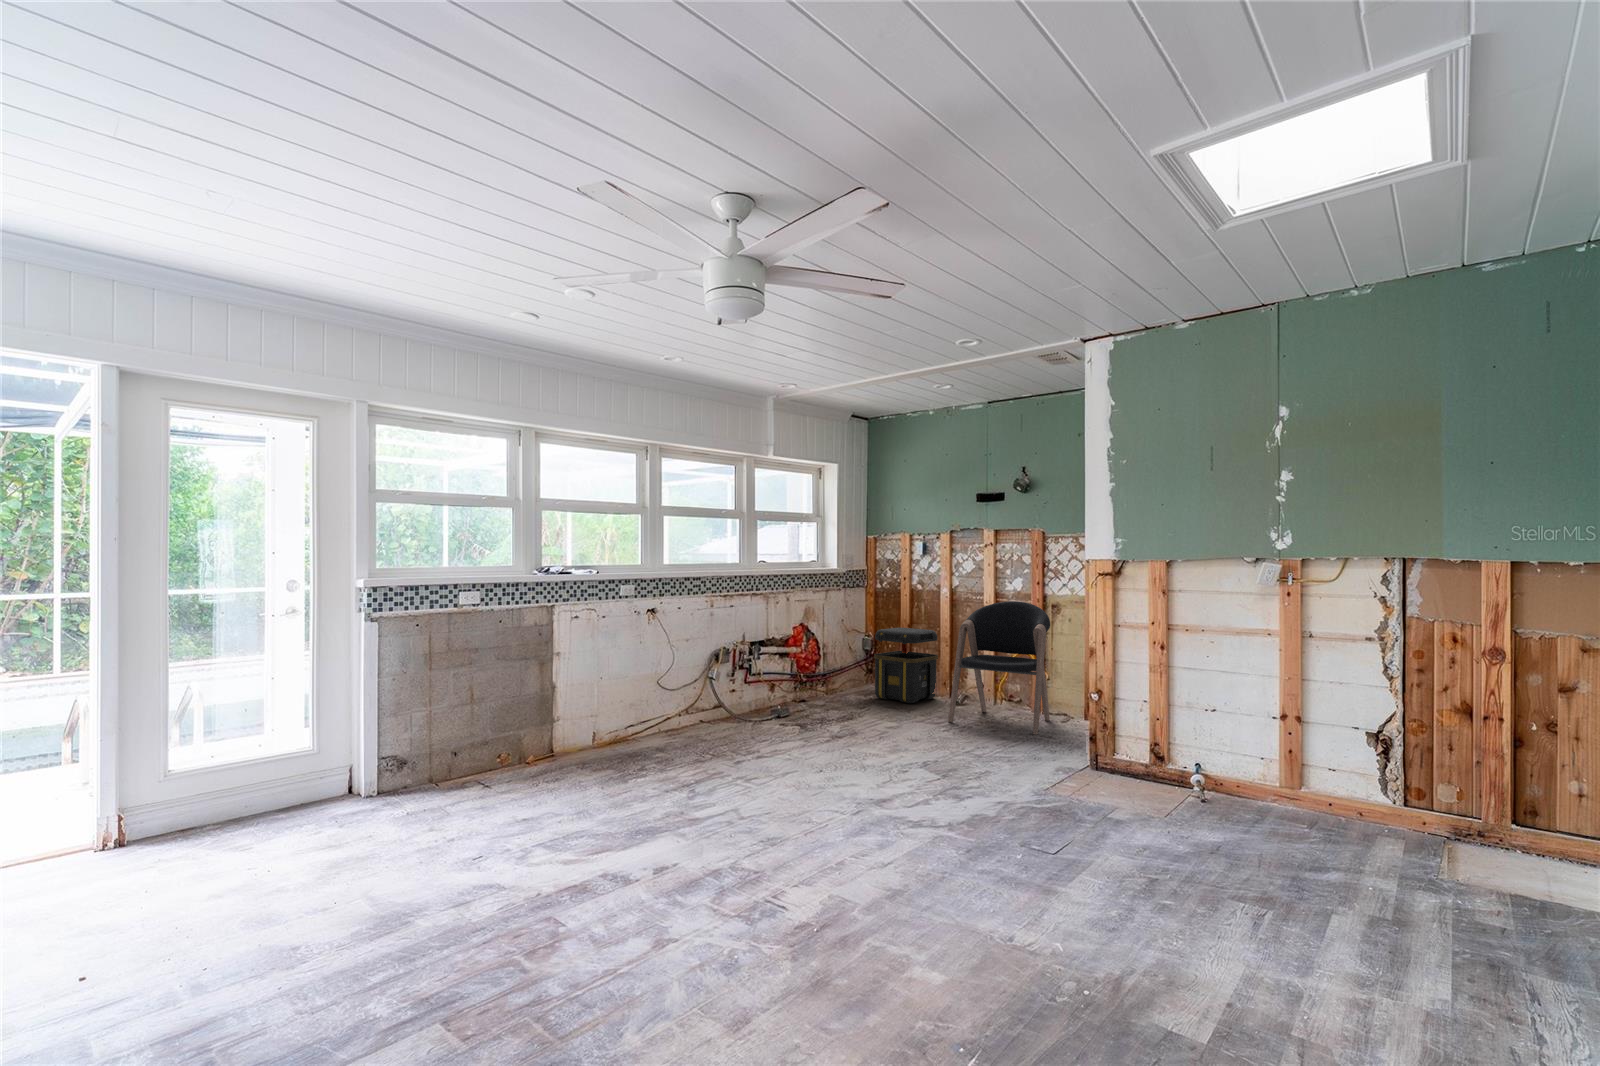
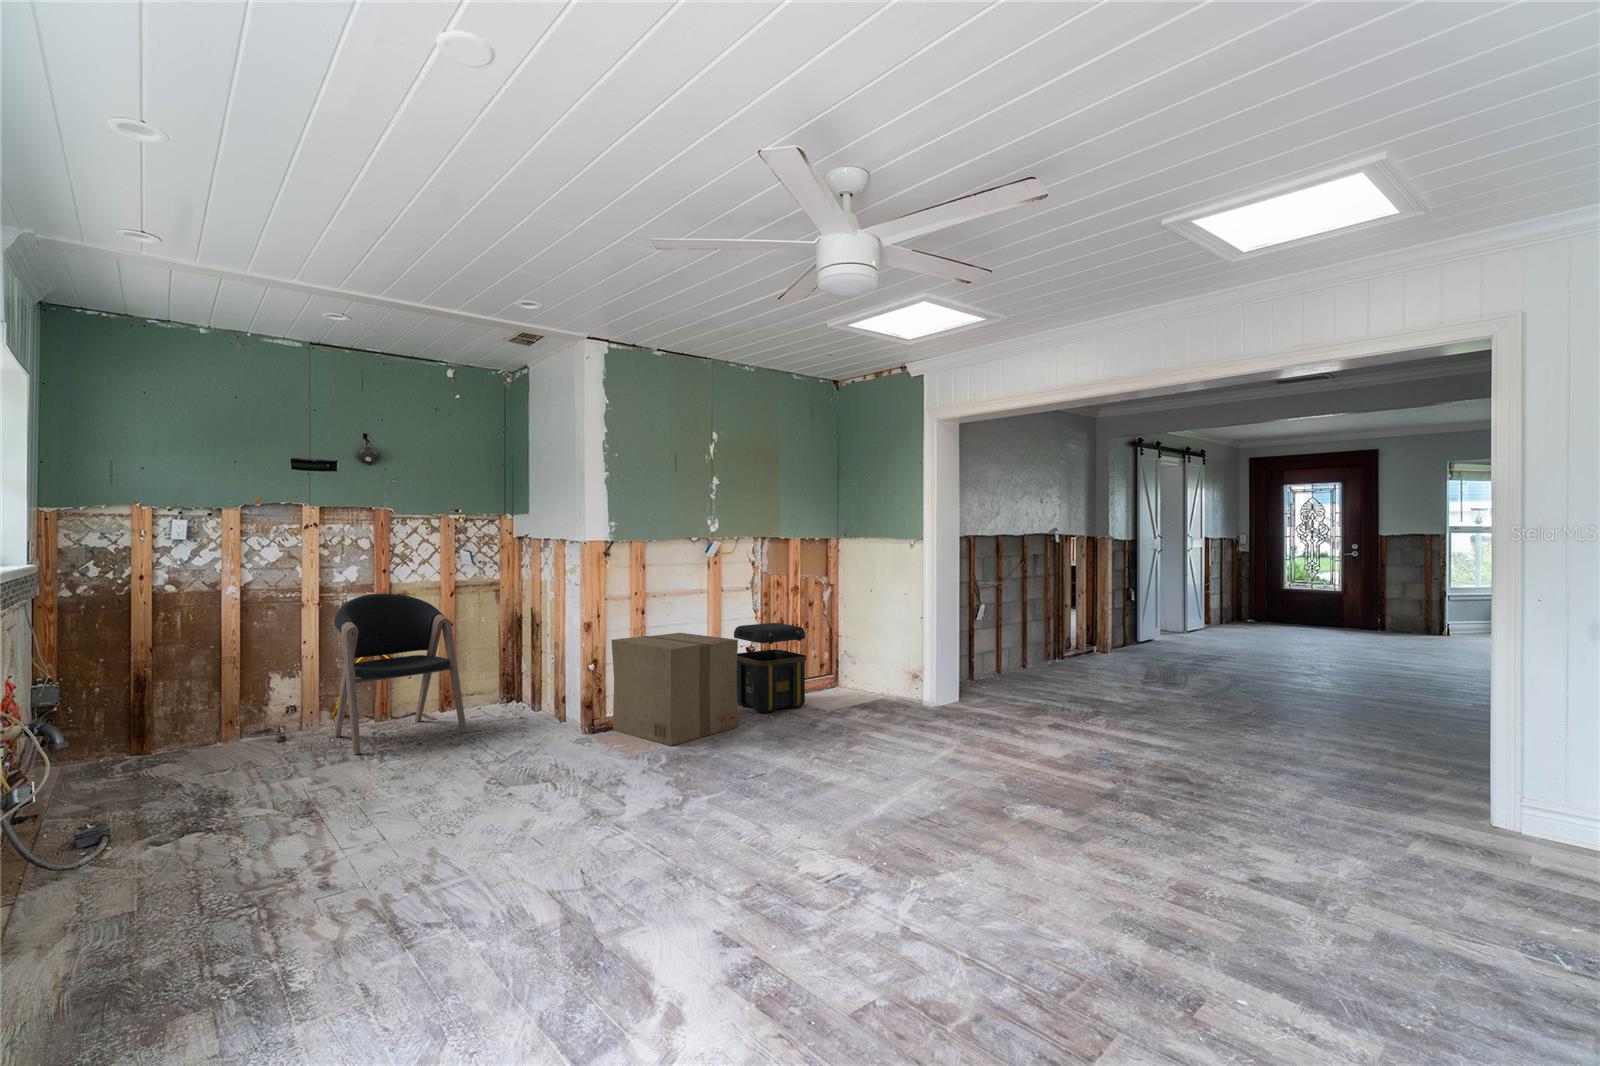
toolbox: present [874,628,938,703] -> present [734,623,807,713]
cardboard box: none [1088,670,1227,823] -> present [612,633,738,746]

